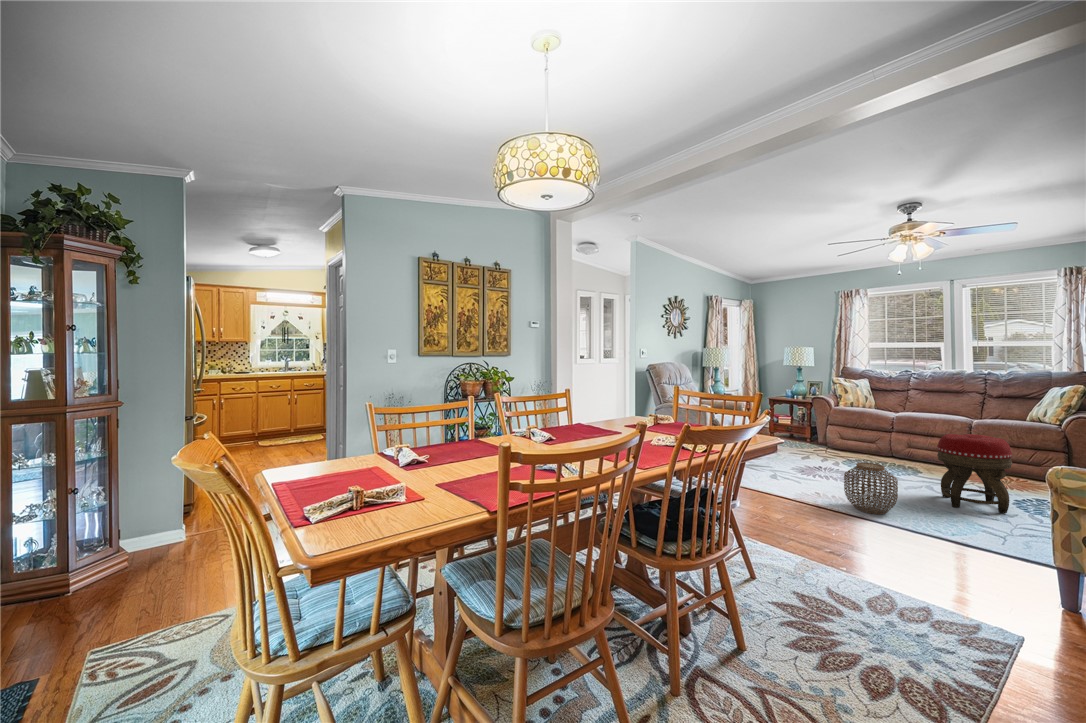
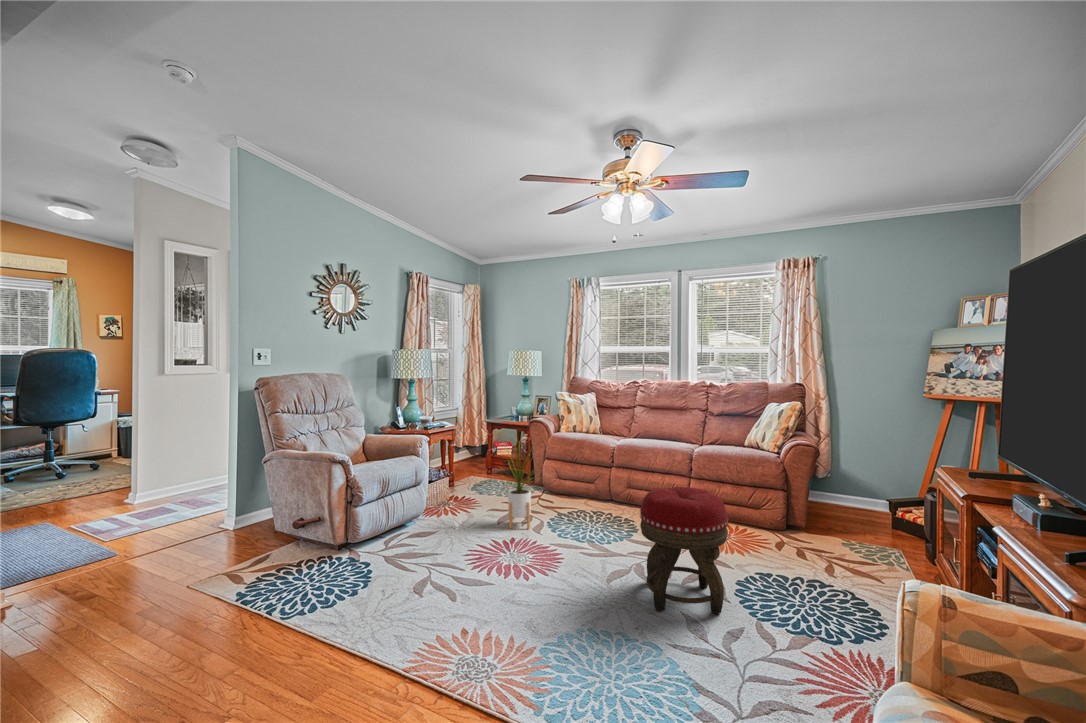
house plant: none [803,403,843,466] -> present [504,442,532,529]
woven basket: present [844,463,898,515] -> none [491,562,570,665]

